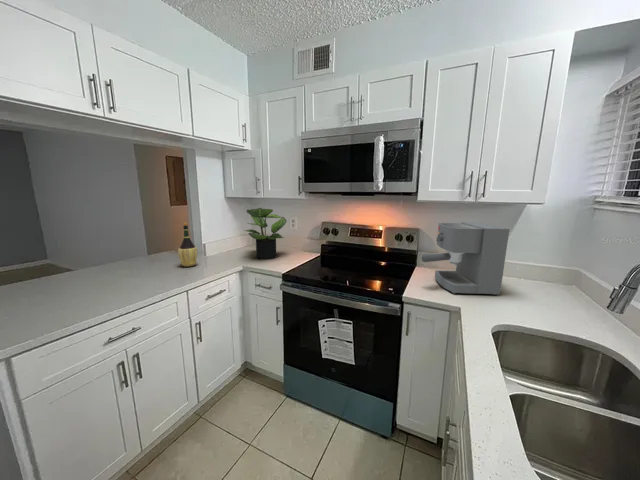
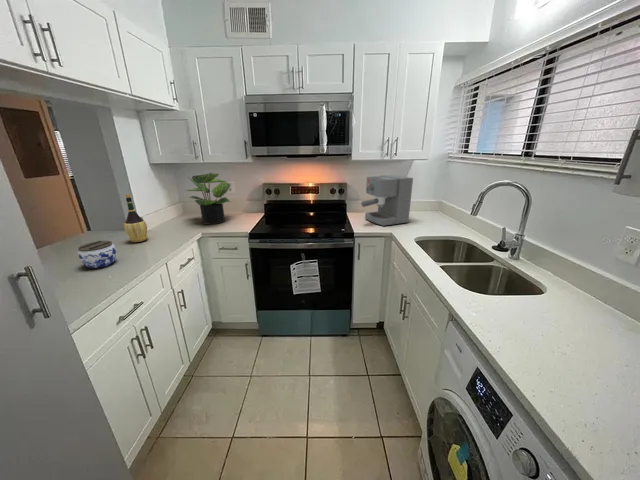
jar: none [118,261,151,285] -> present [78,241,116,268]

